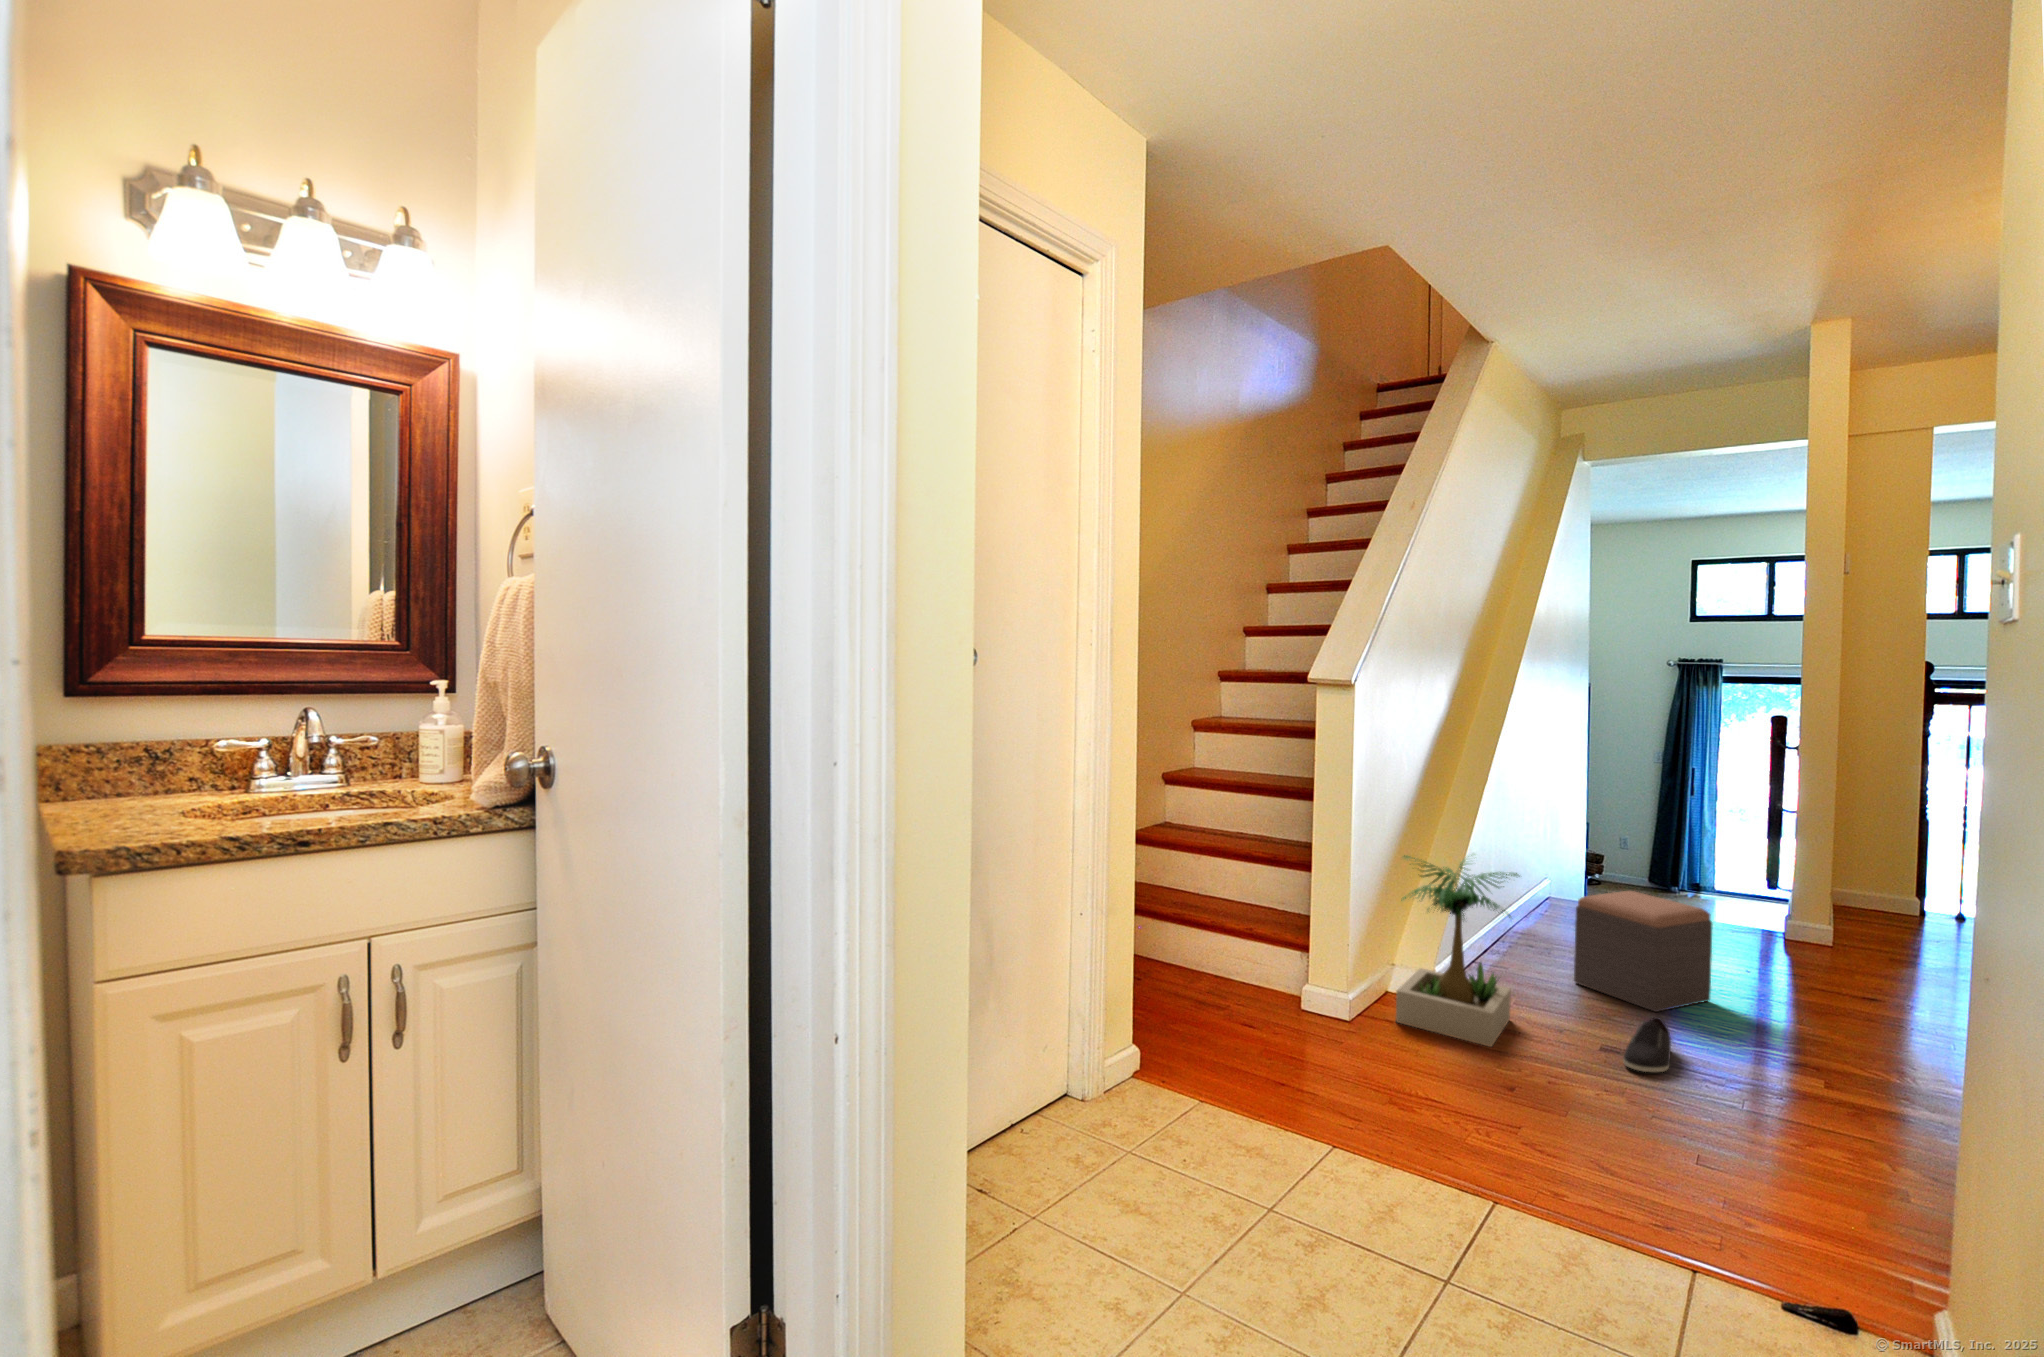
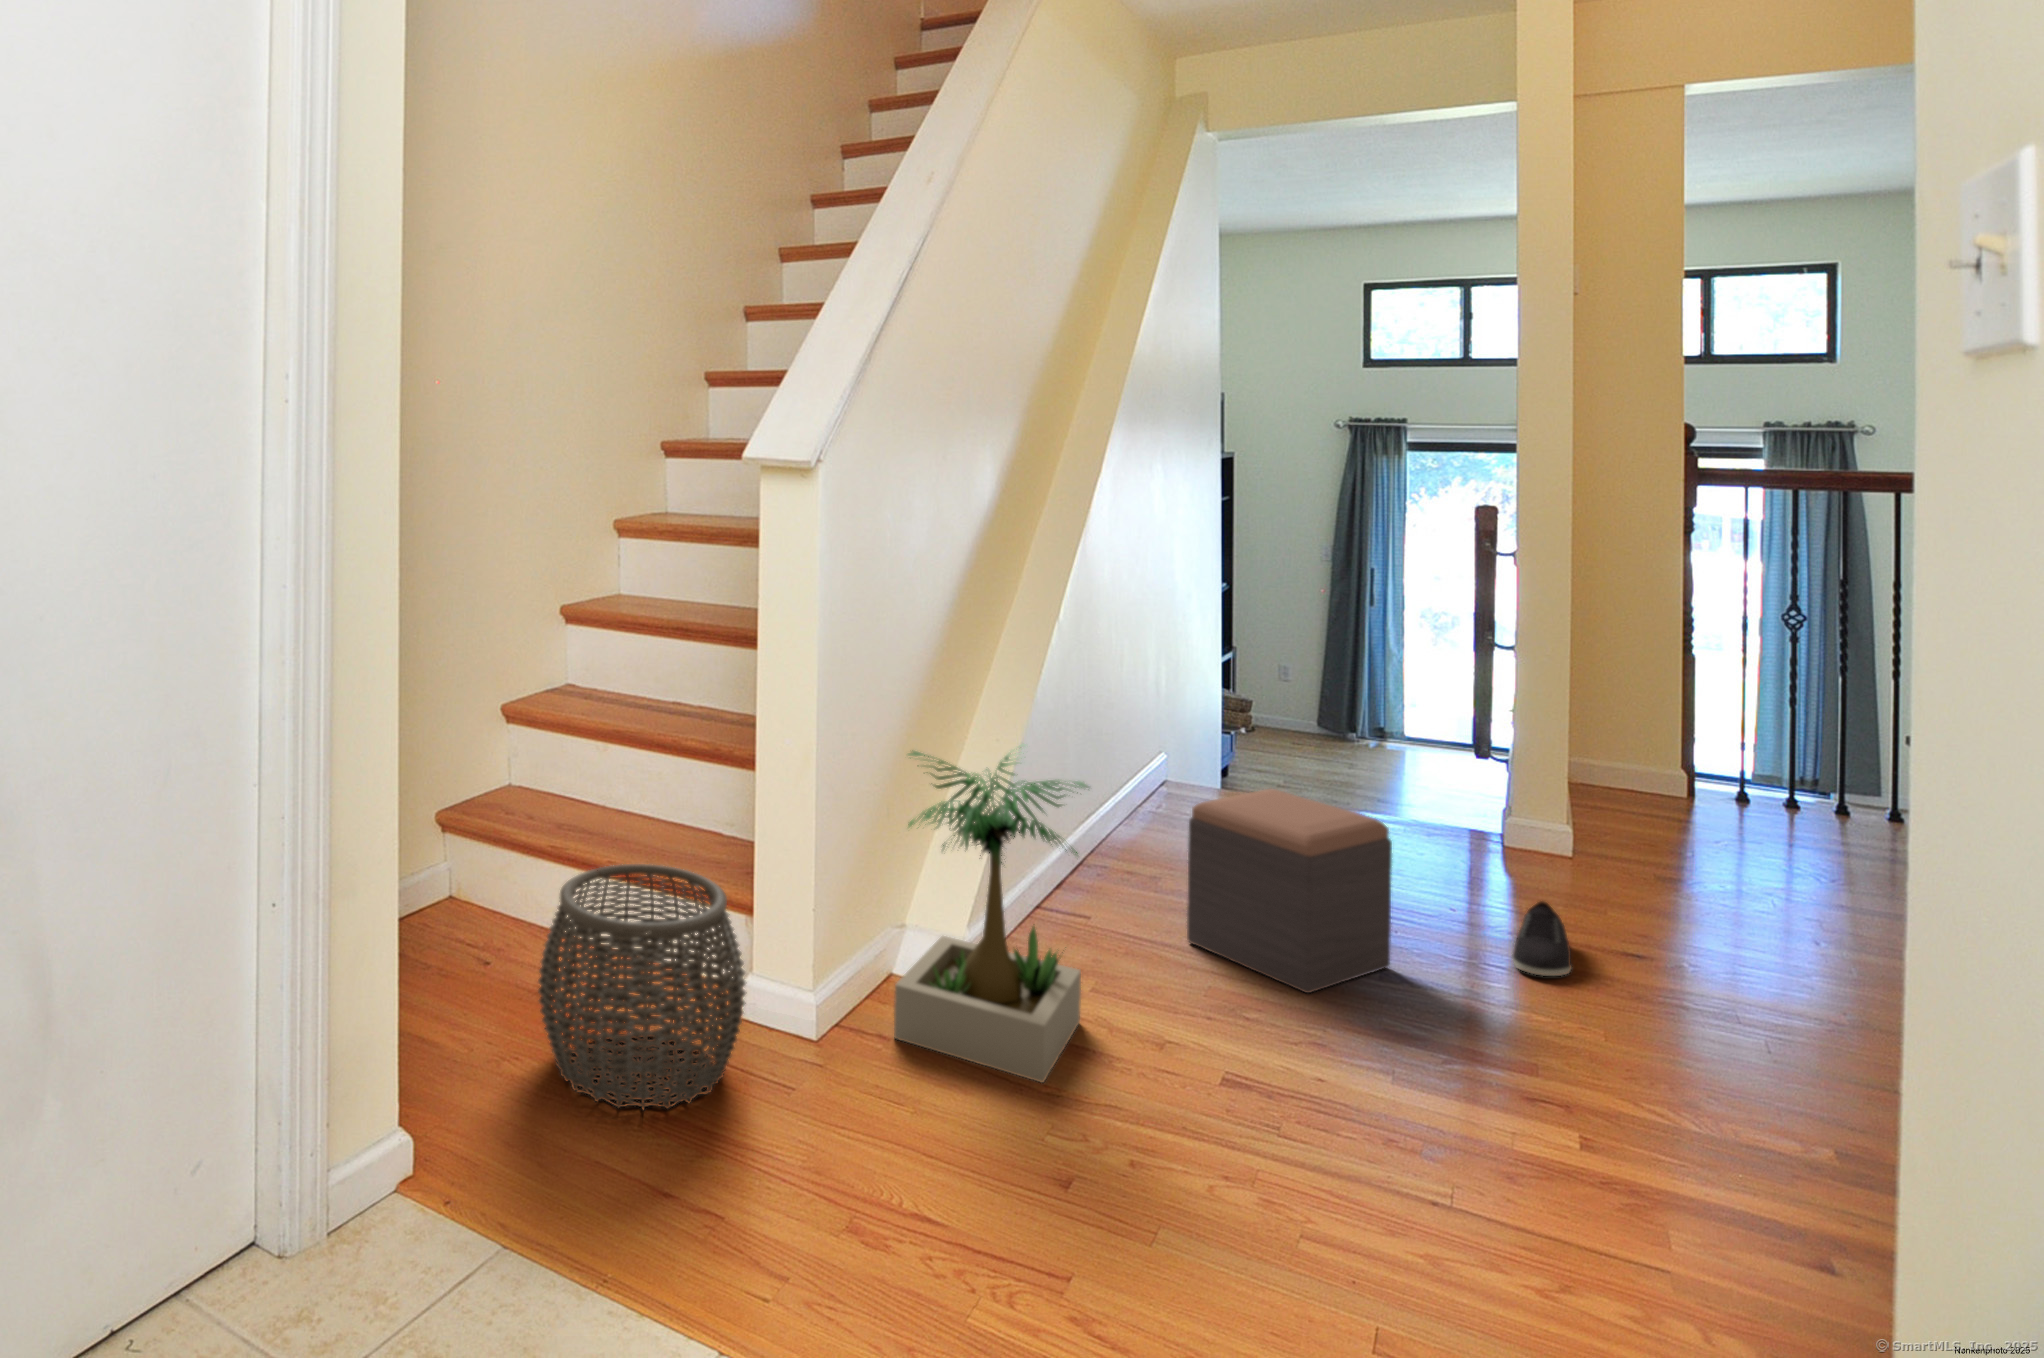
woven basket: none [1188,915,1312,1048] -> present [538,864,746,1110]
shoe: present [1623,1017,1671,1072] -> present [1512,901,1571,976]

